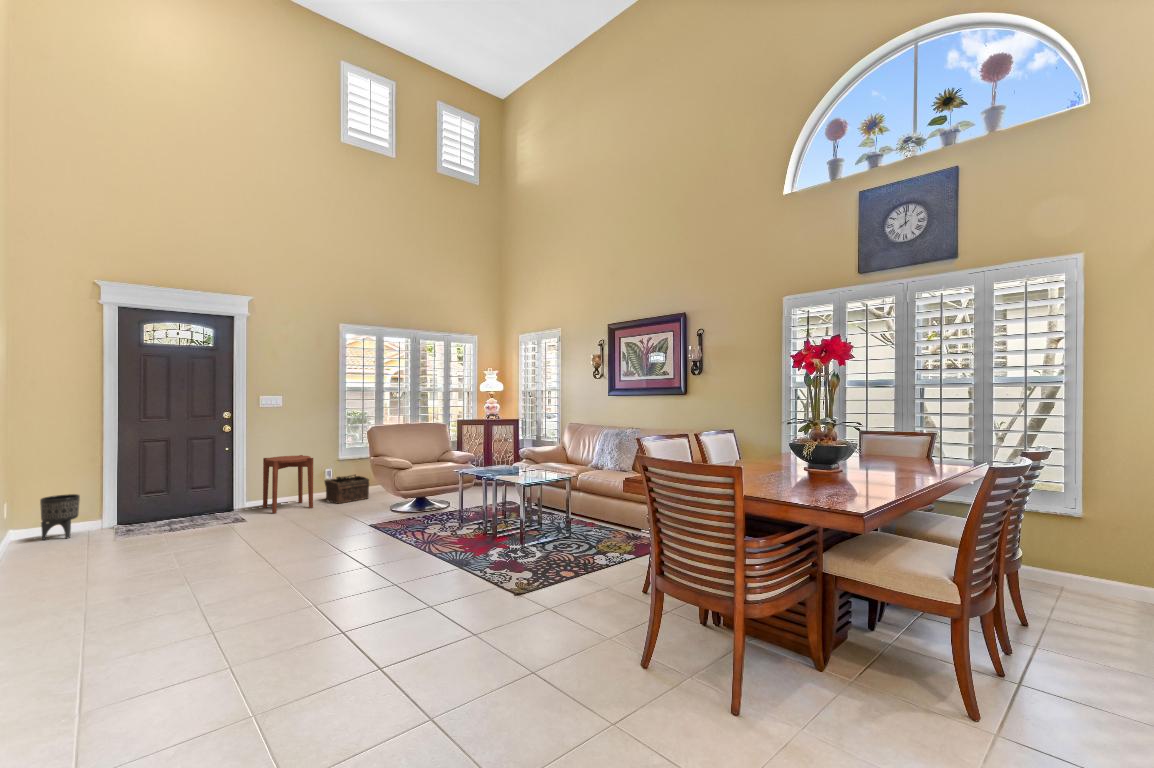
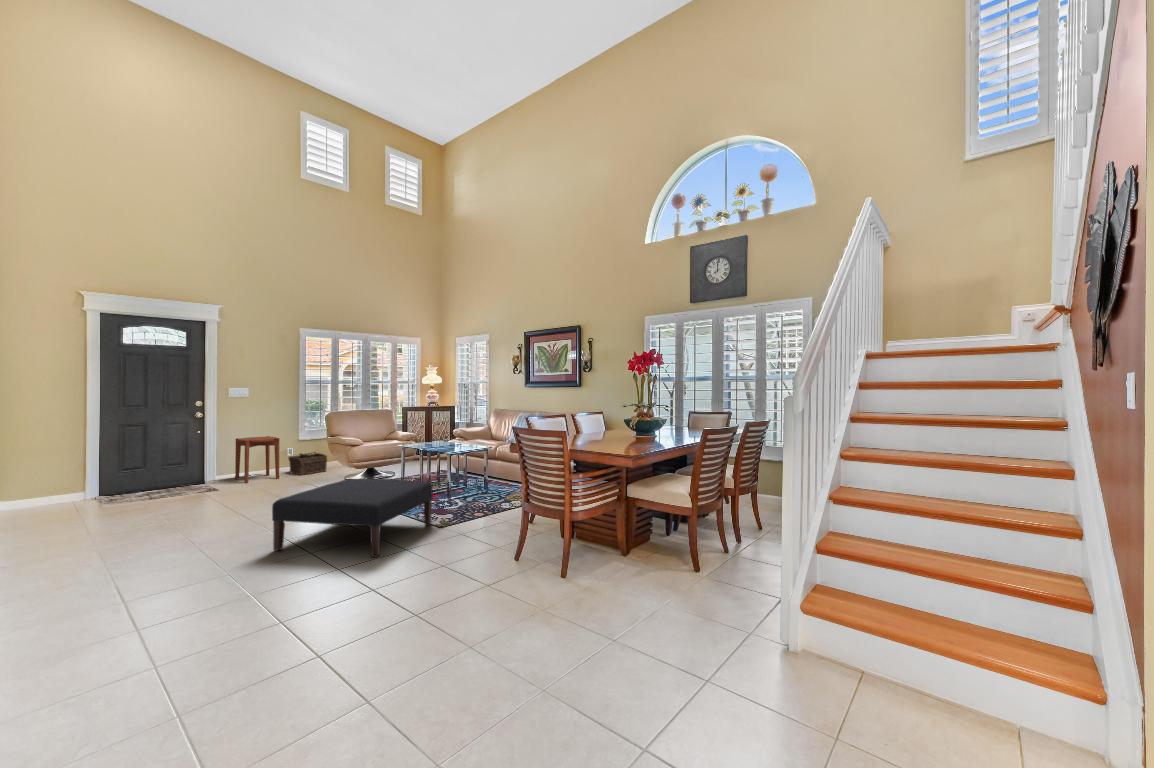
planter: present [40,494,80,540] -> none [43,468,77,505]
ottoman: none [287,520,505,650] -> present [272,479,433,557]

